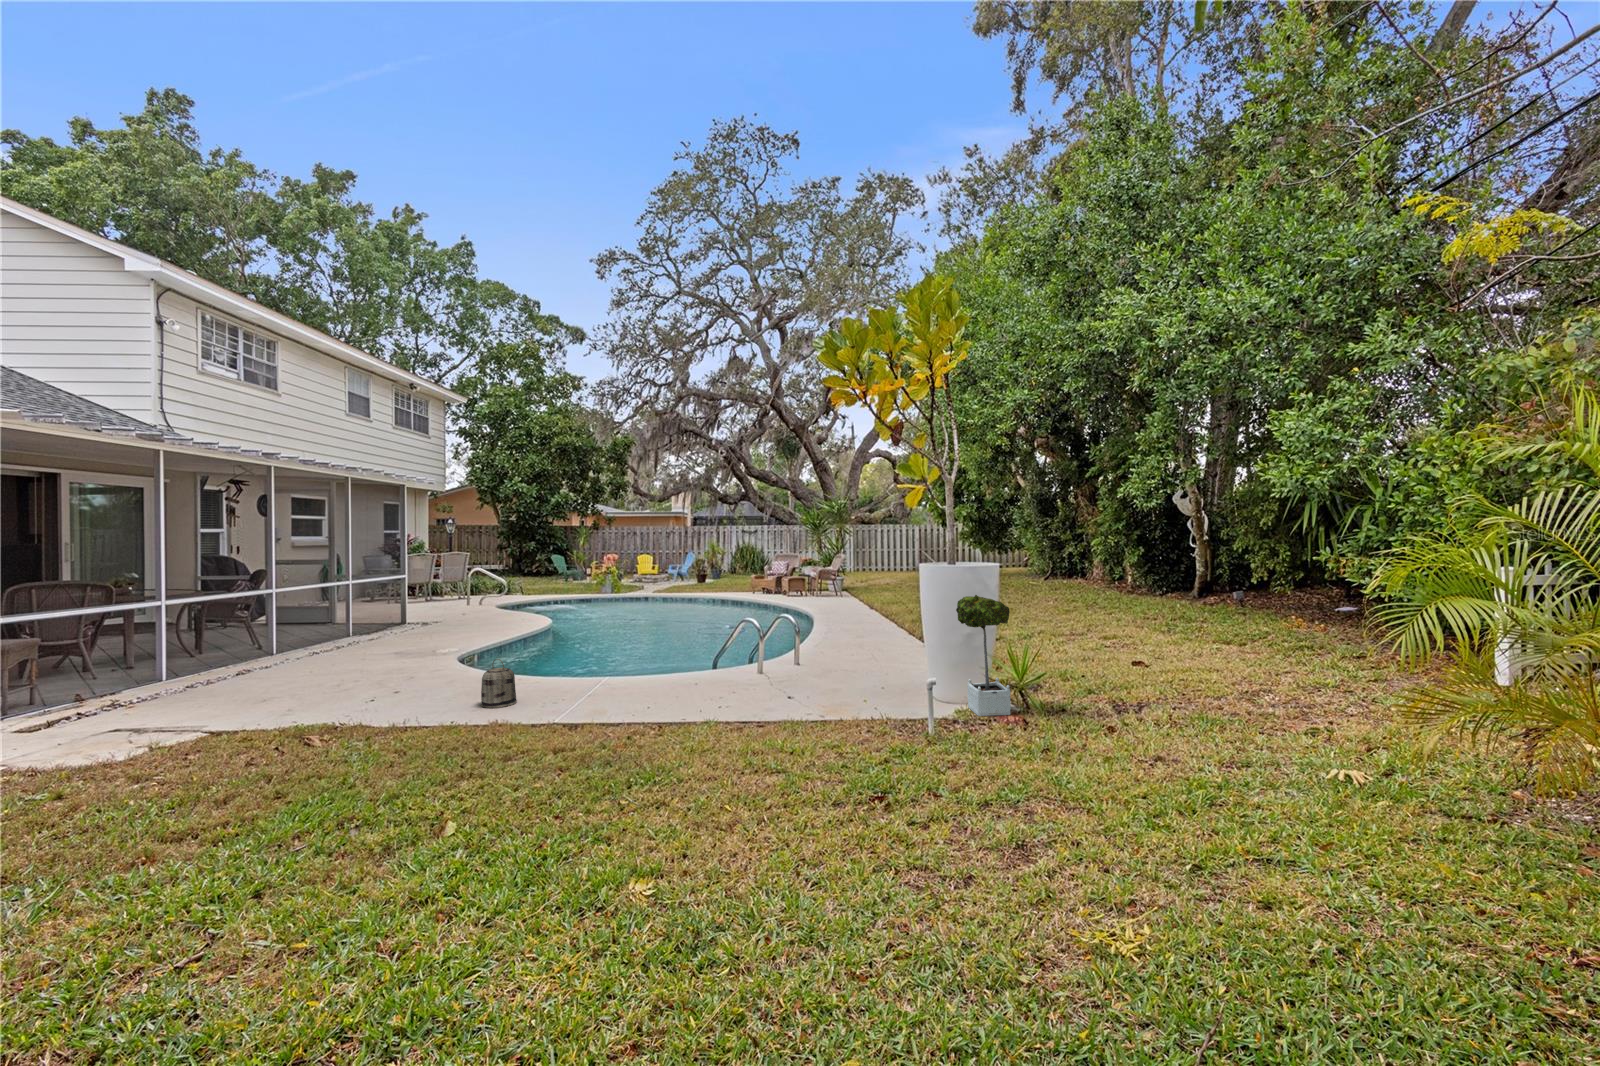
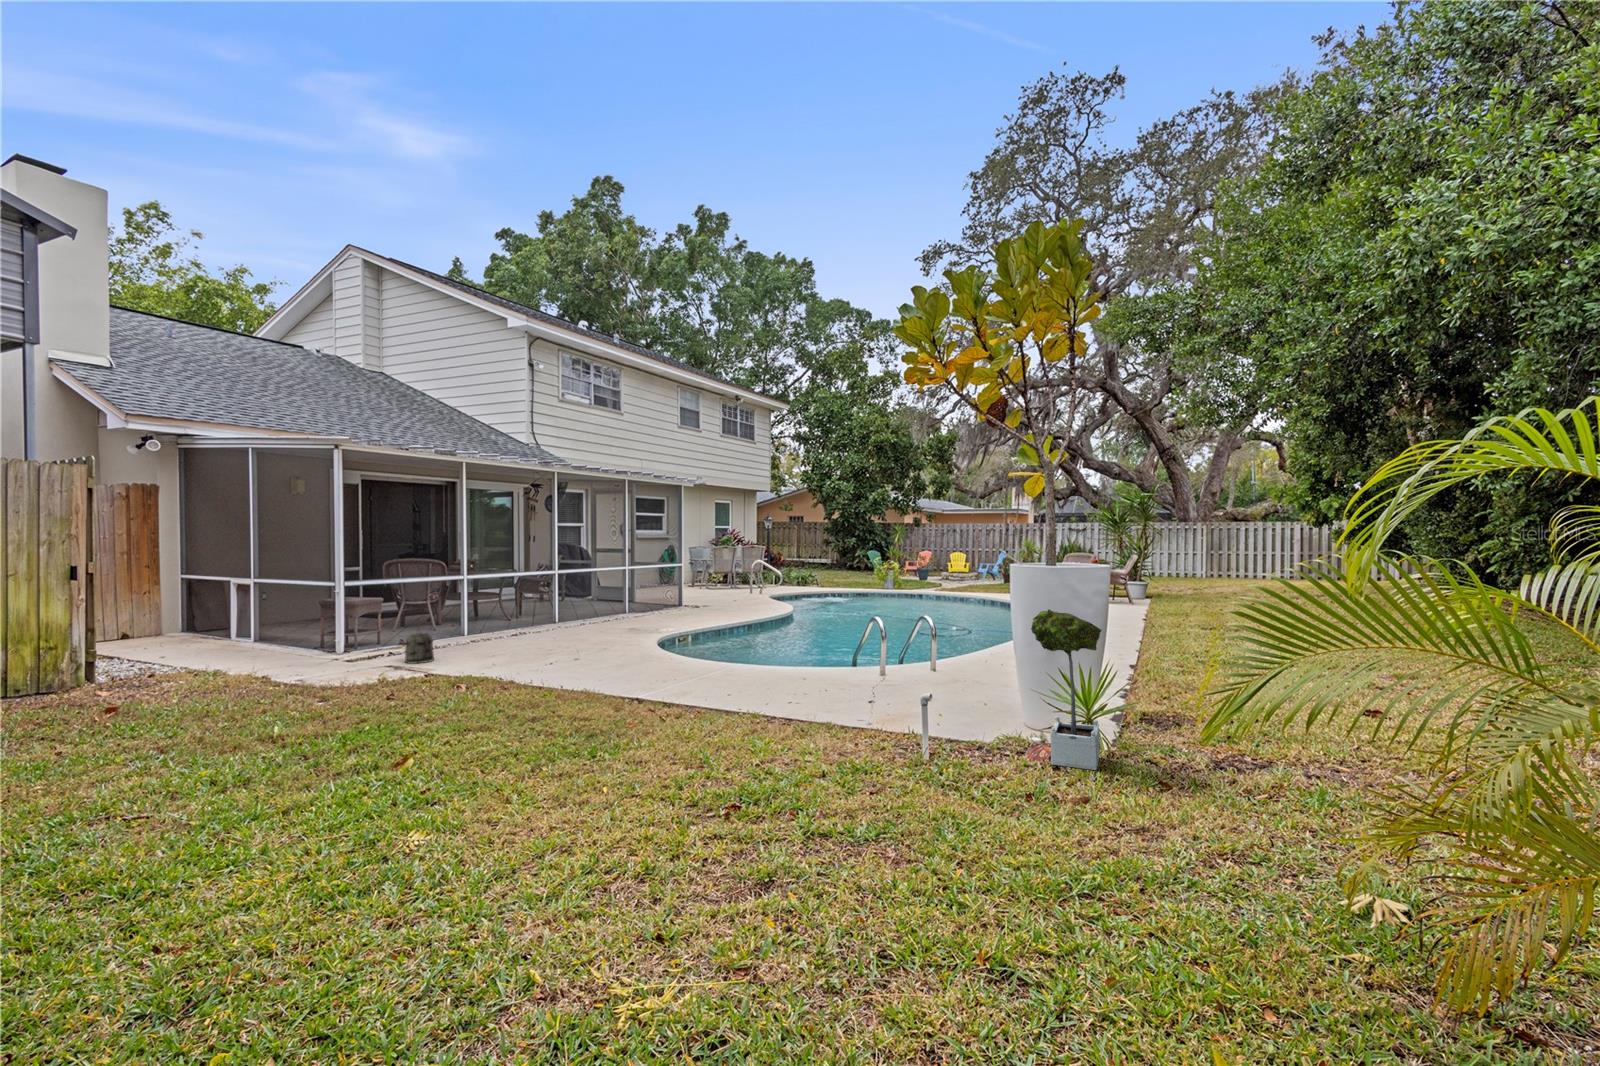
basket: present [481,659,517,708] -> present [405,627,434,664]

